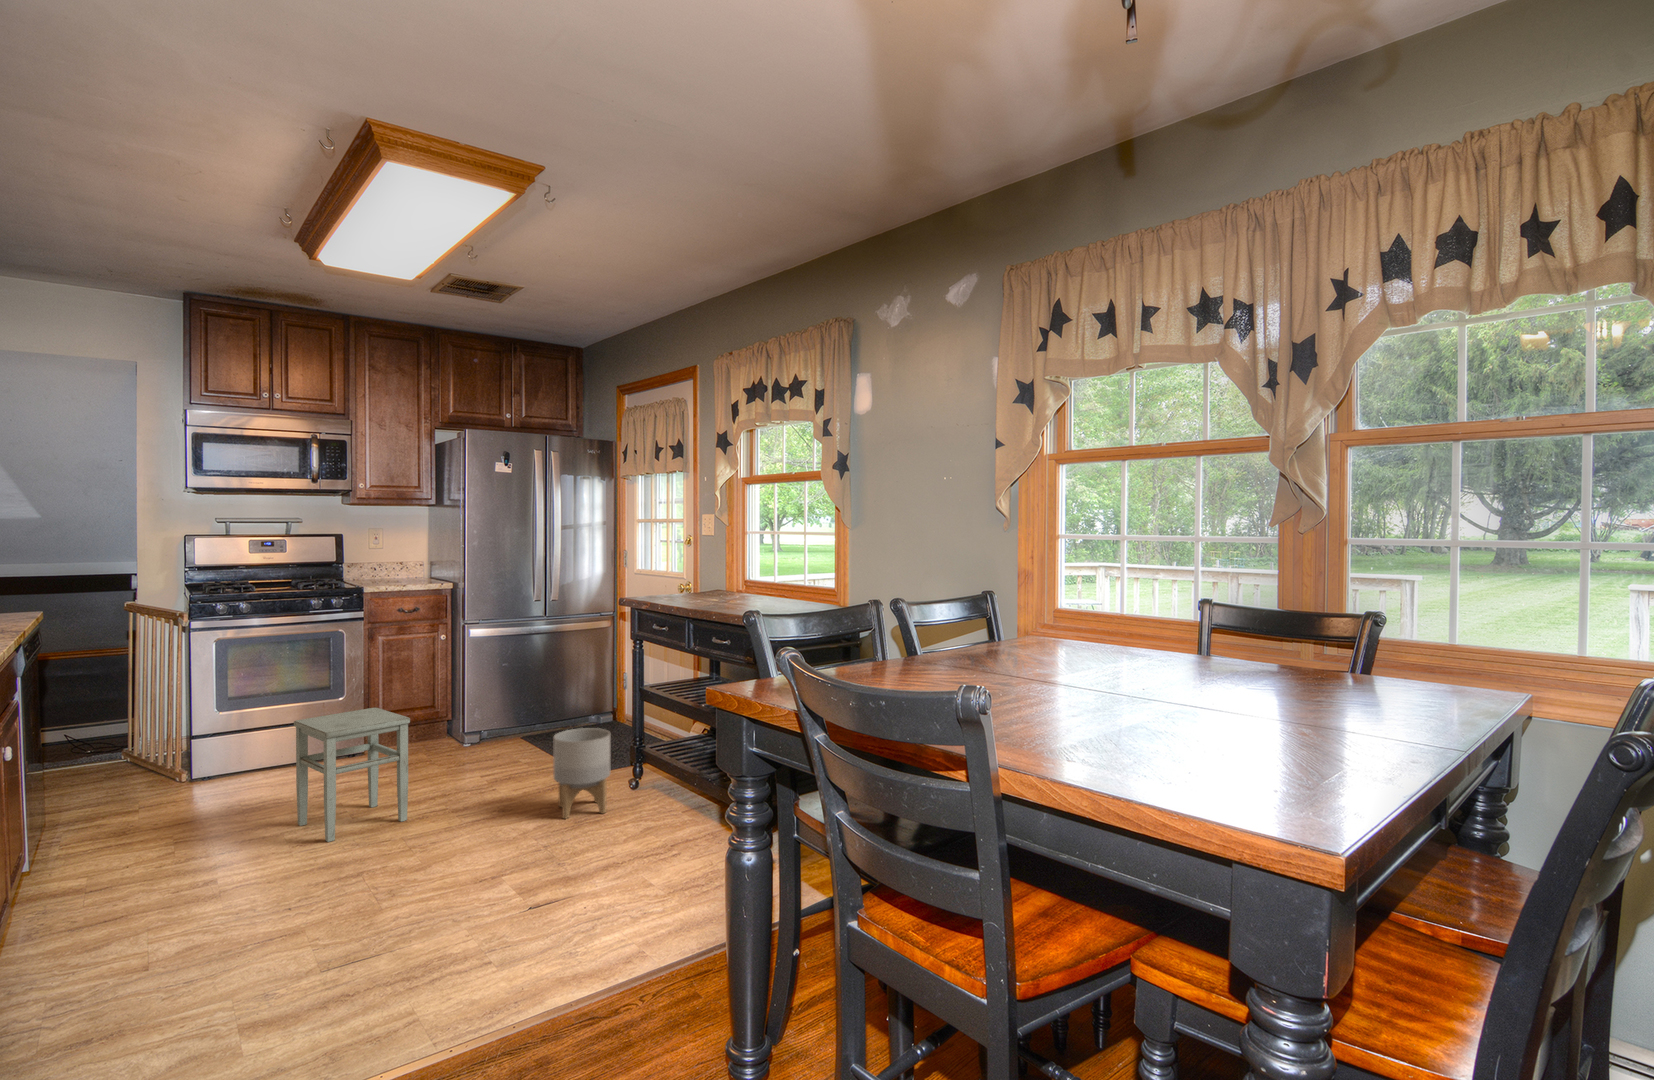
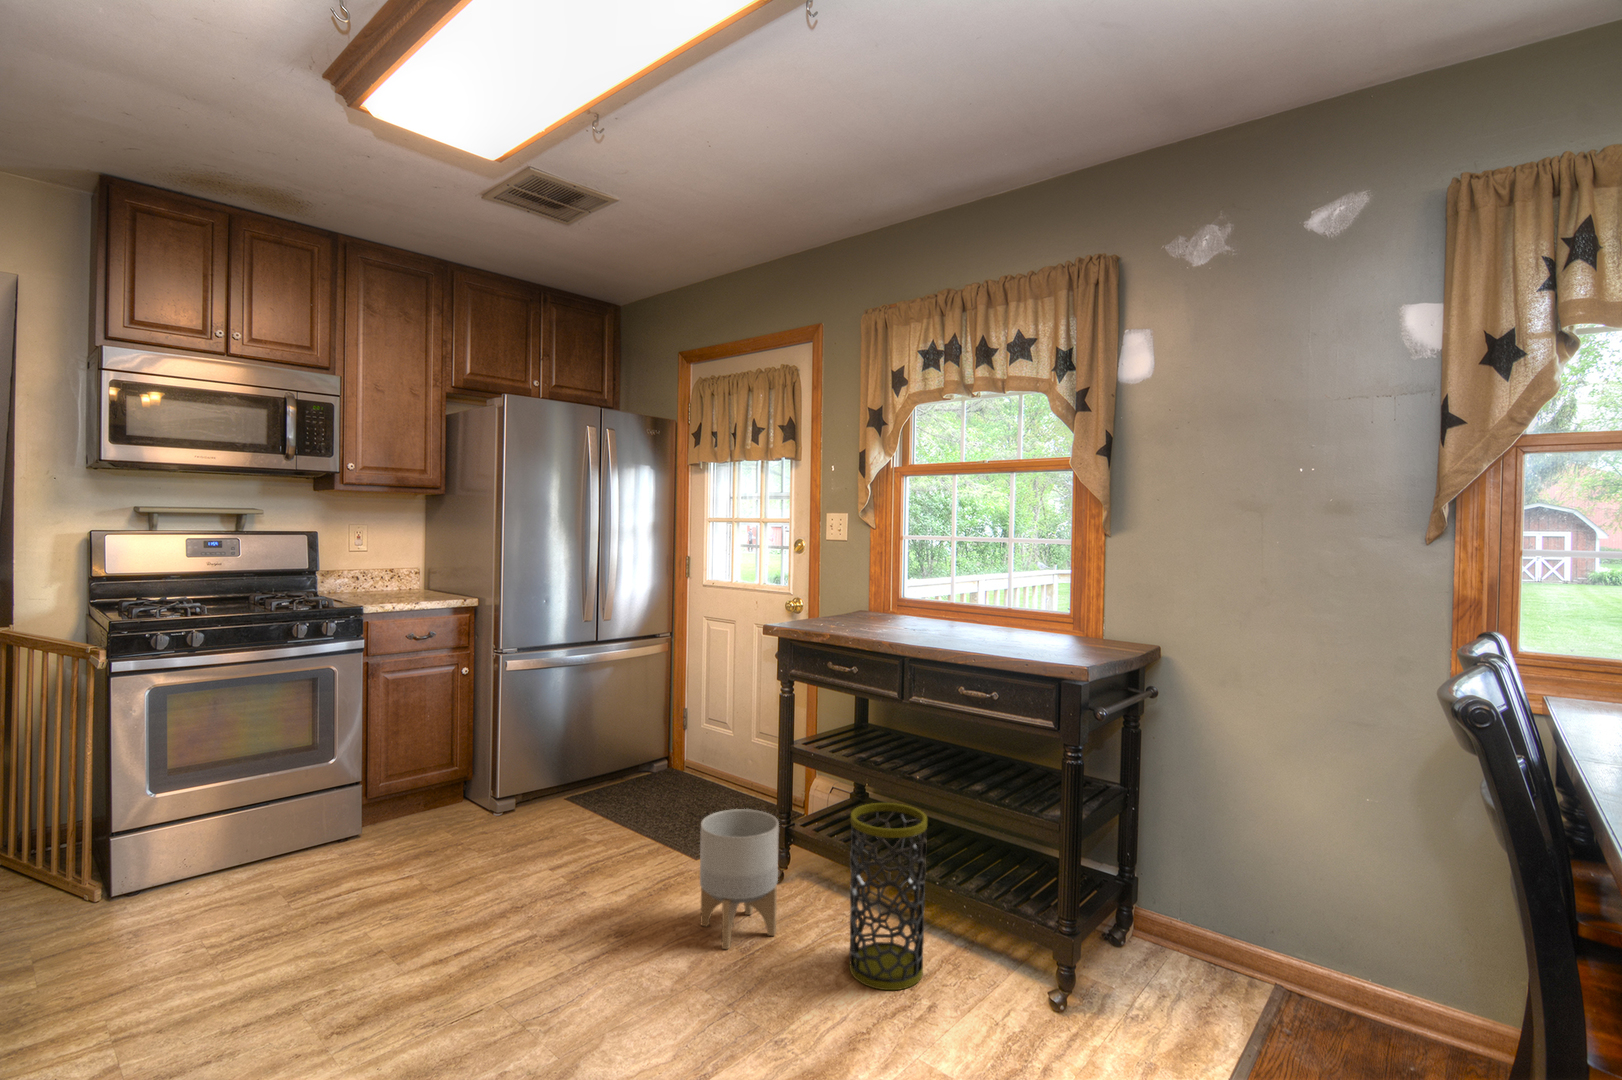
stool: present [294,708,410,842] -> none [313,790,496,1022]
trash can: none [636,720,690,842] -> present [849,803,927,990]

